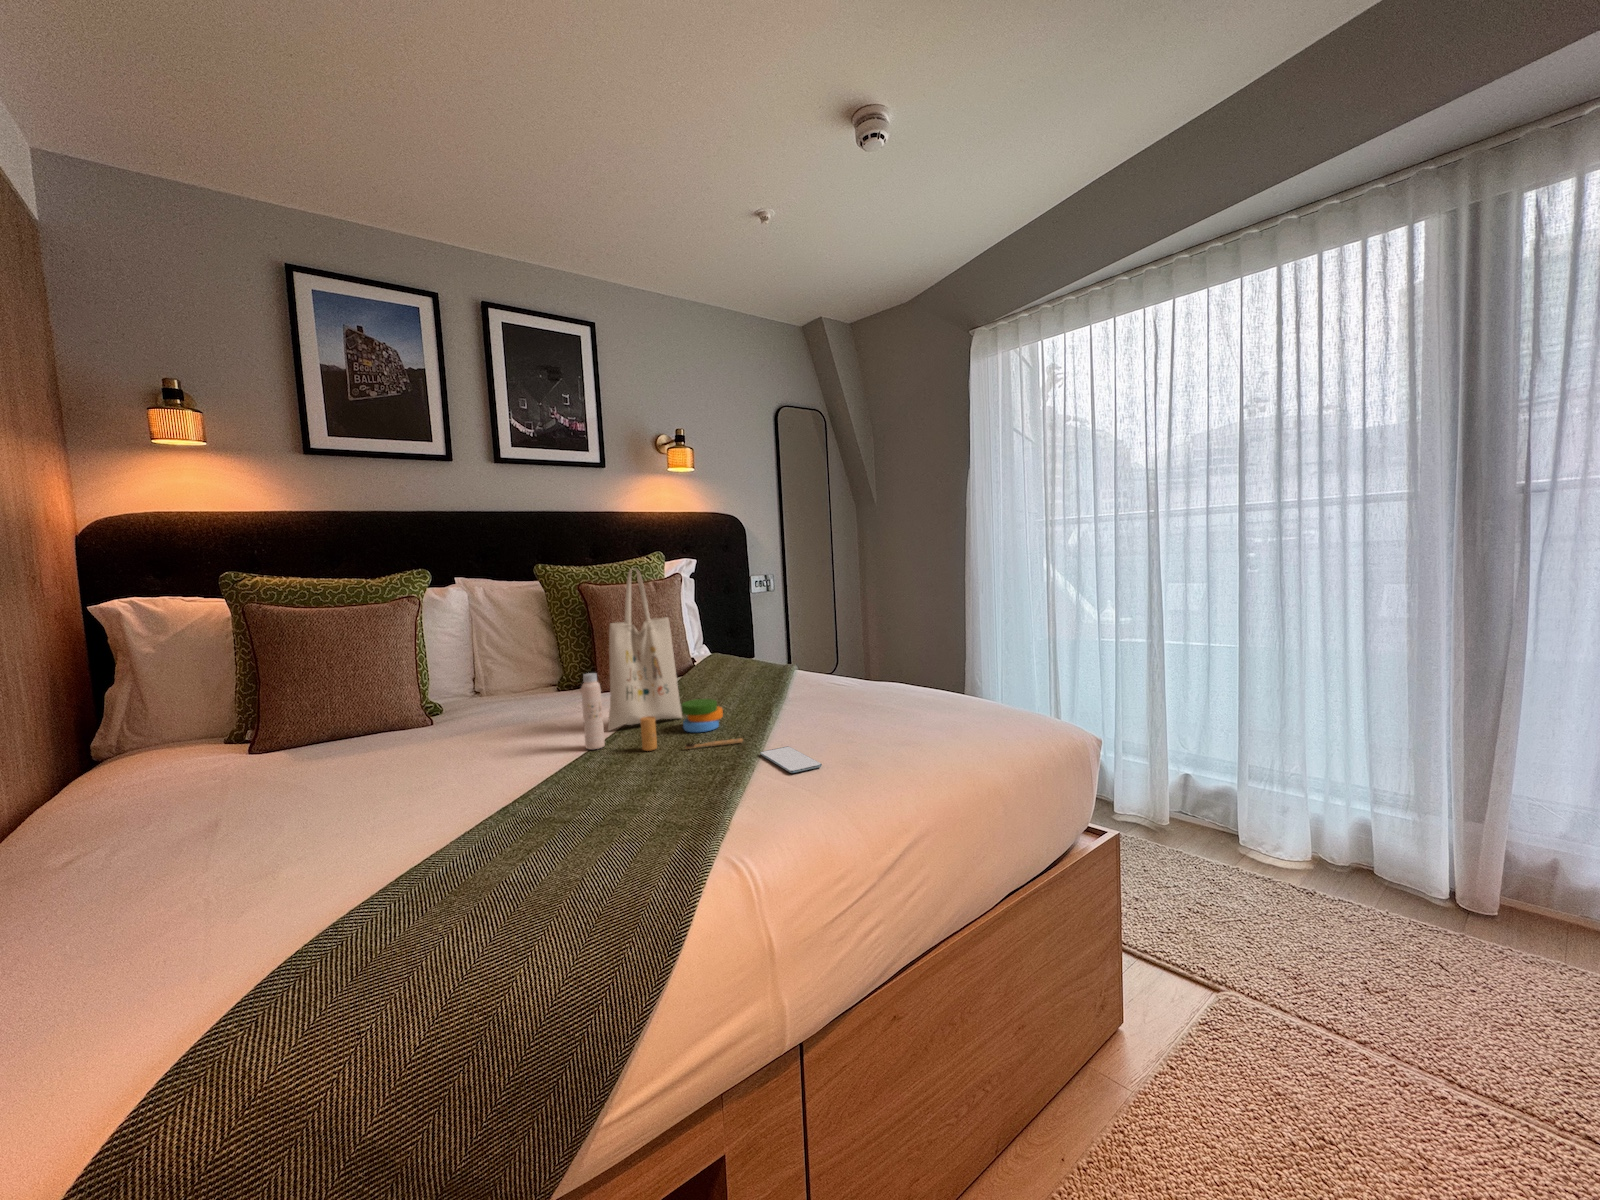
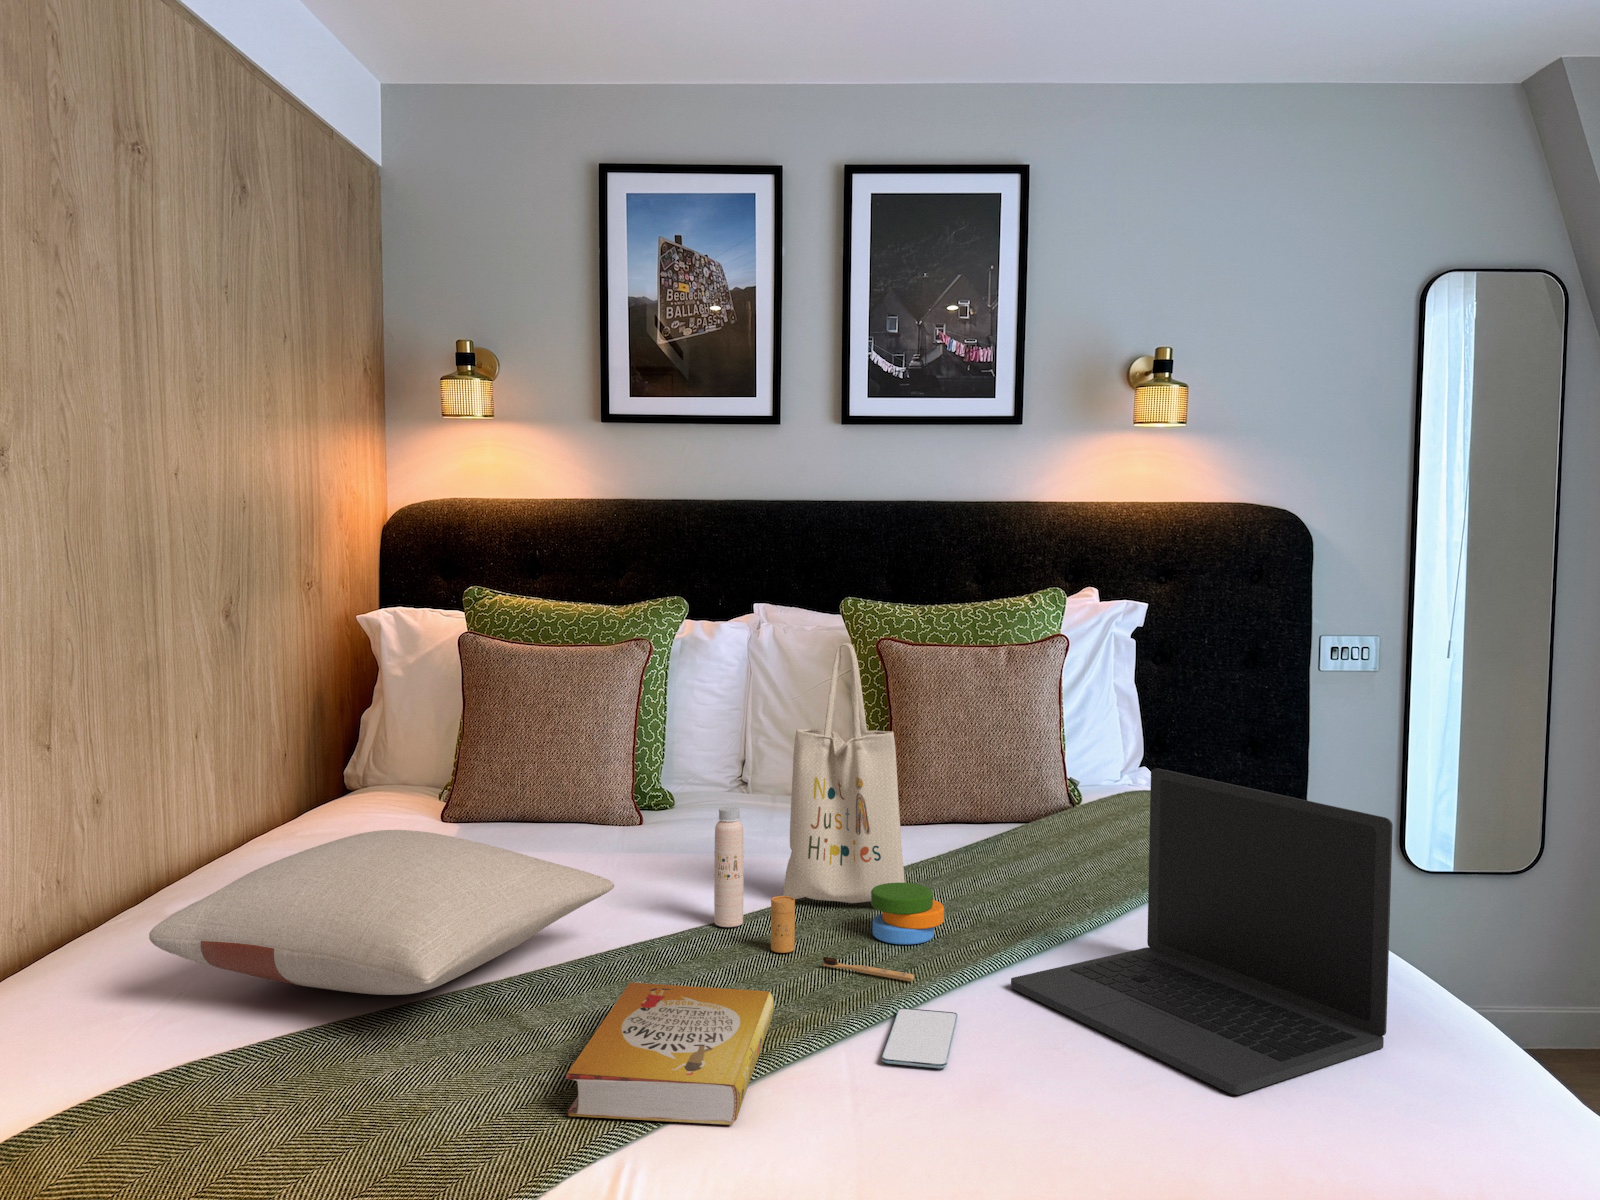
laptop: none [789,611,954,739] -> present [1011,768,1393,1095]
pillow: none [161,721,538,867] -> present [149,830,614,995]
book: none [618,758,774,850] -> present [566,982,774,1125]

